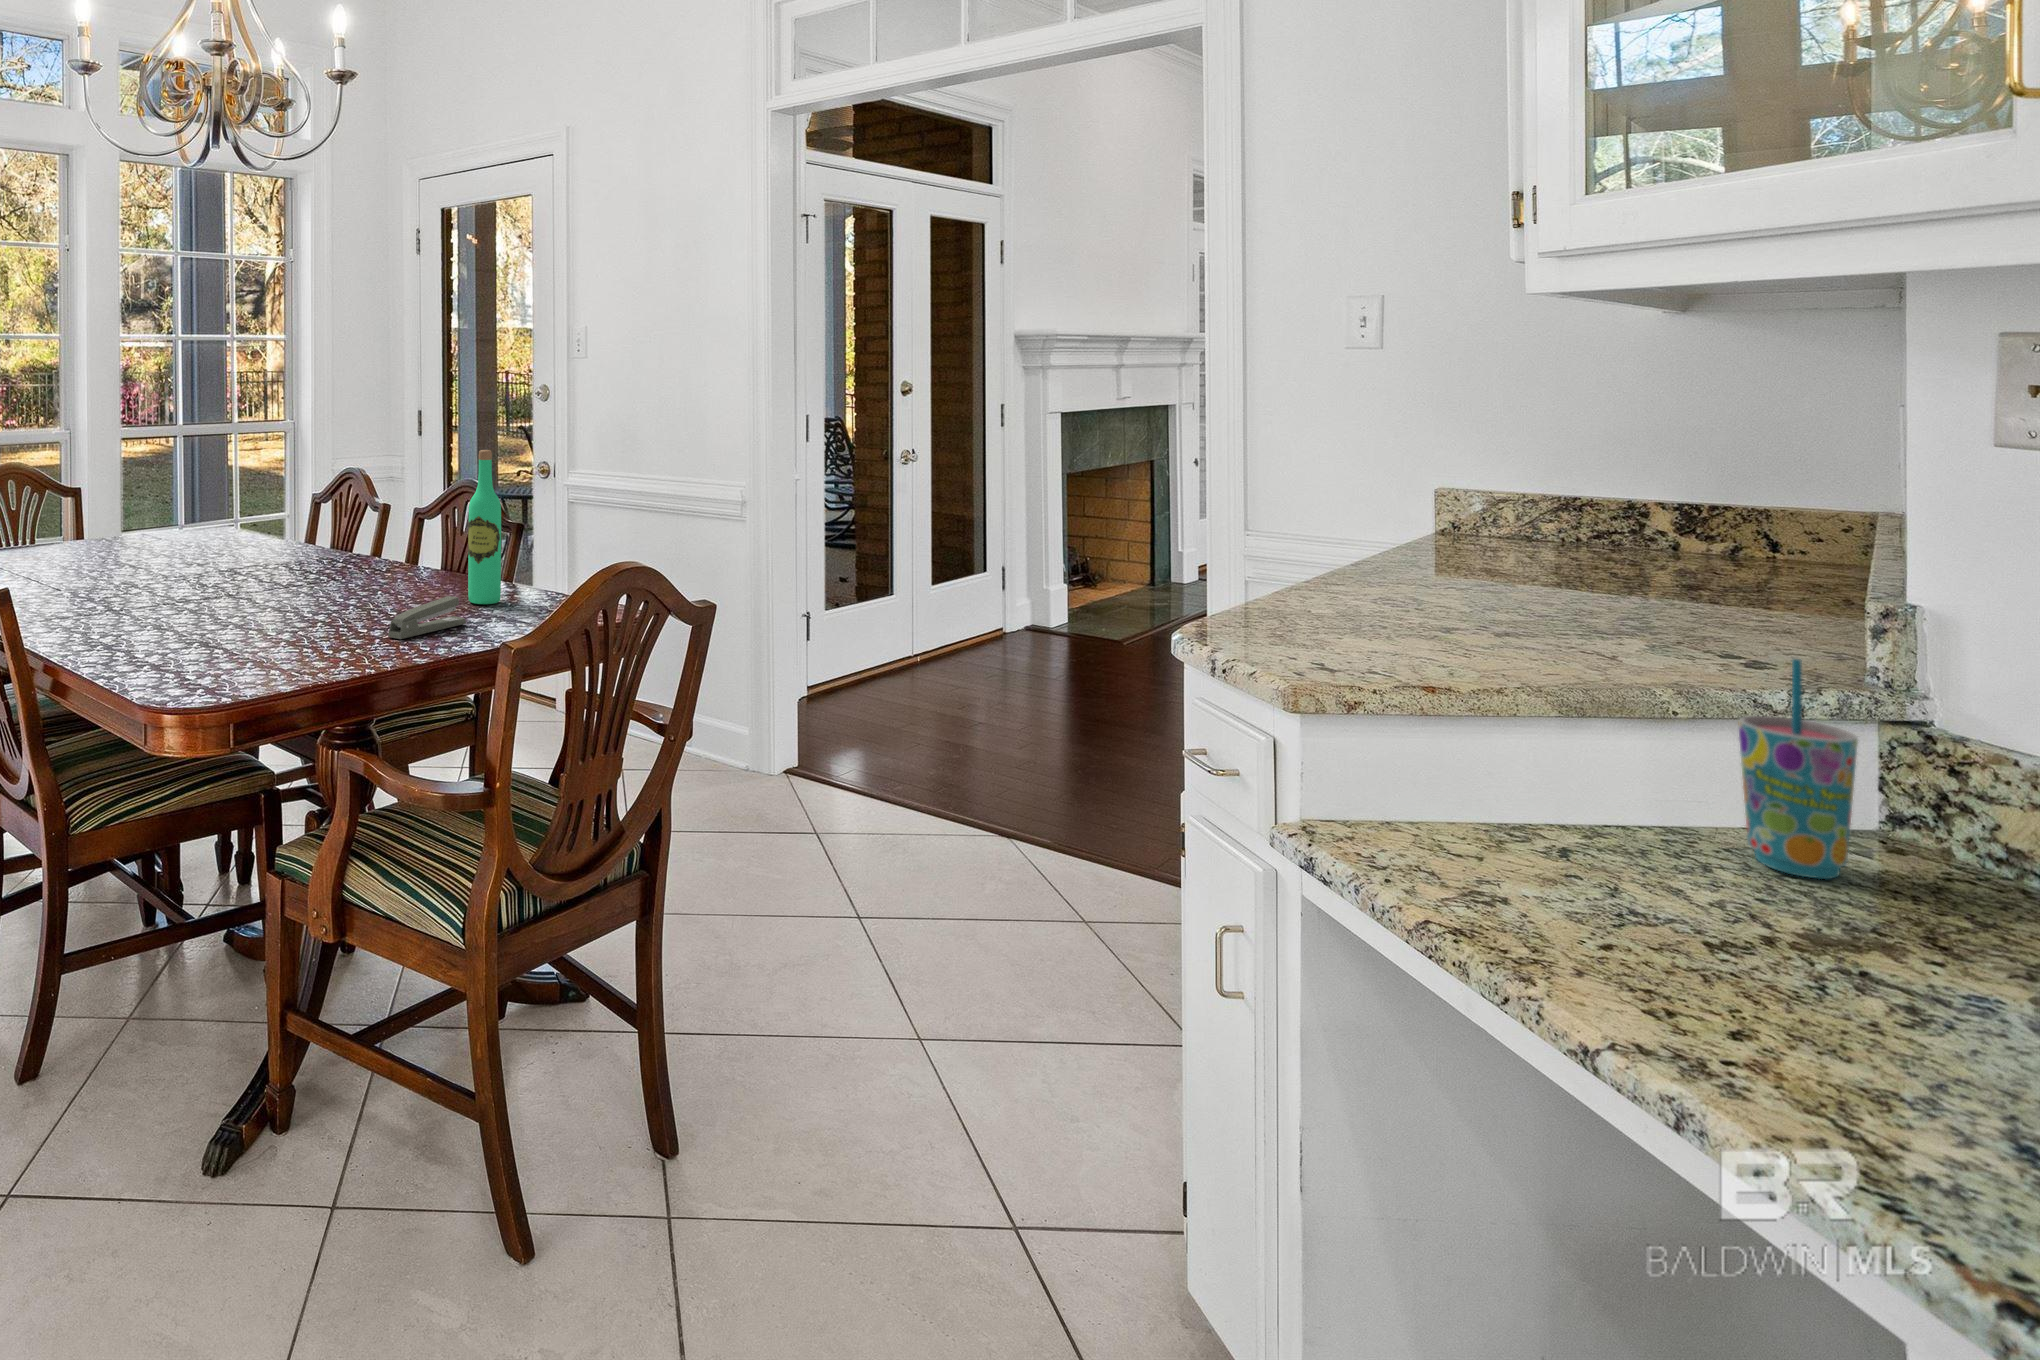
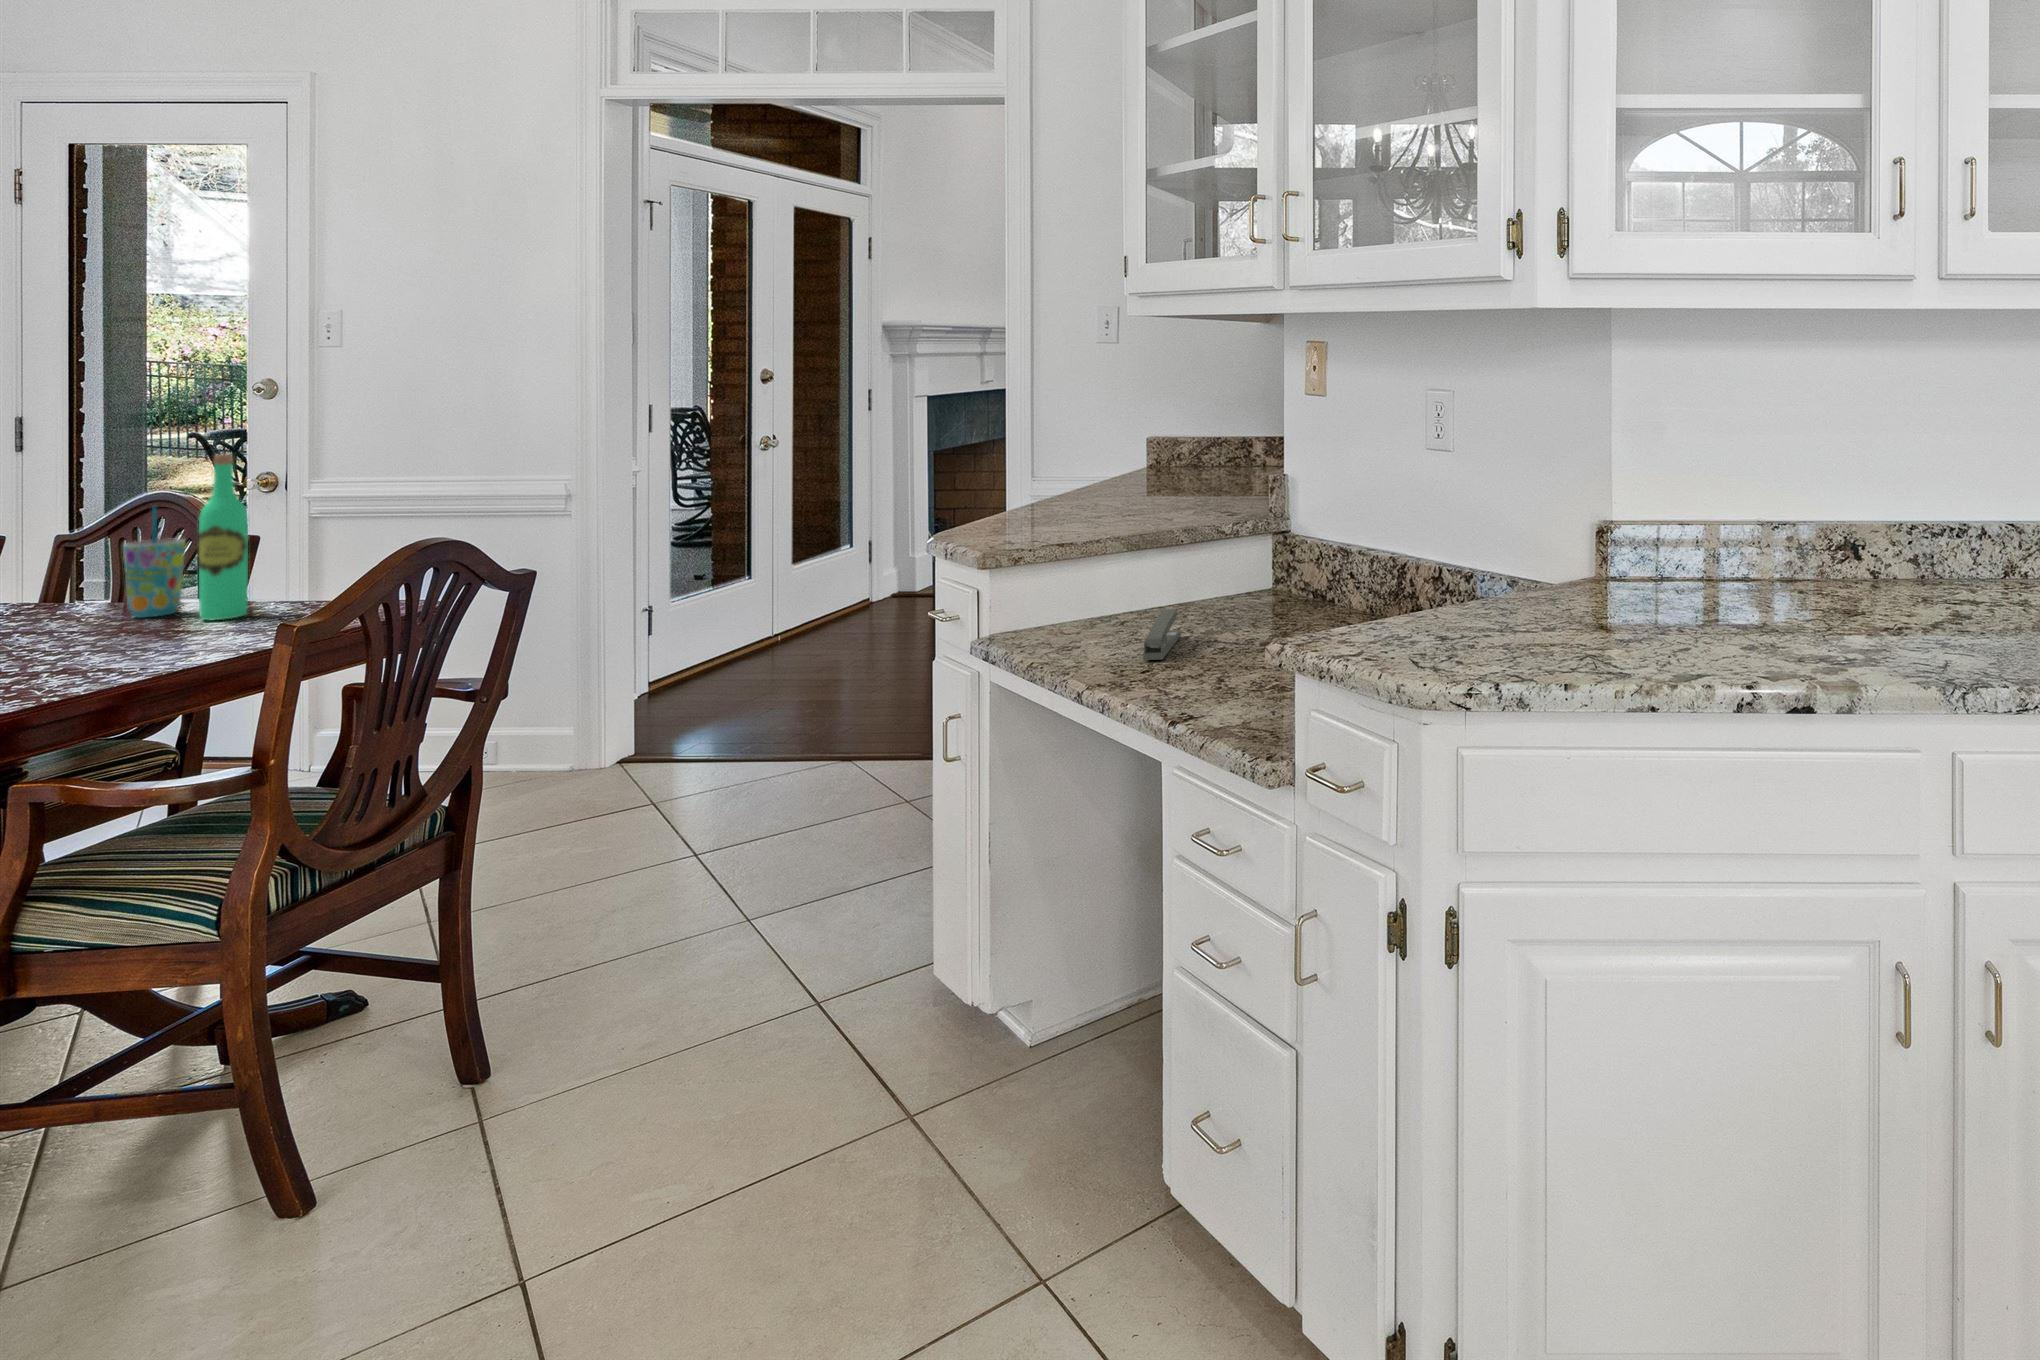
stapler: present [388,596,466,639] -> present [1143,609,1181,660]
cup: present [1738,659,1858,879] -> present [123,507,185,617]

